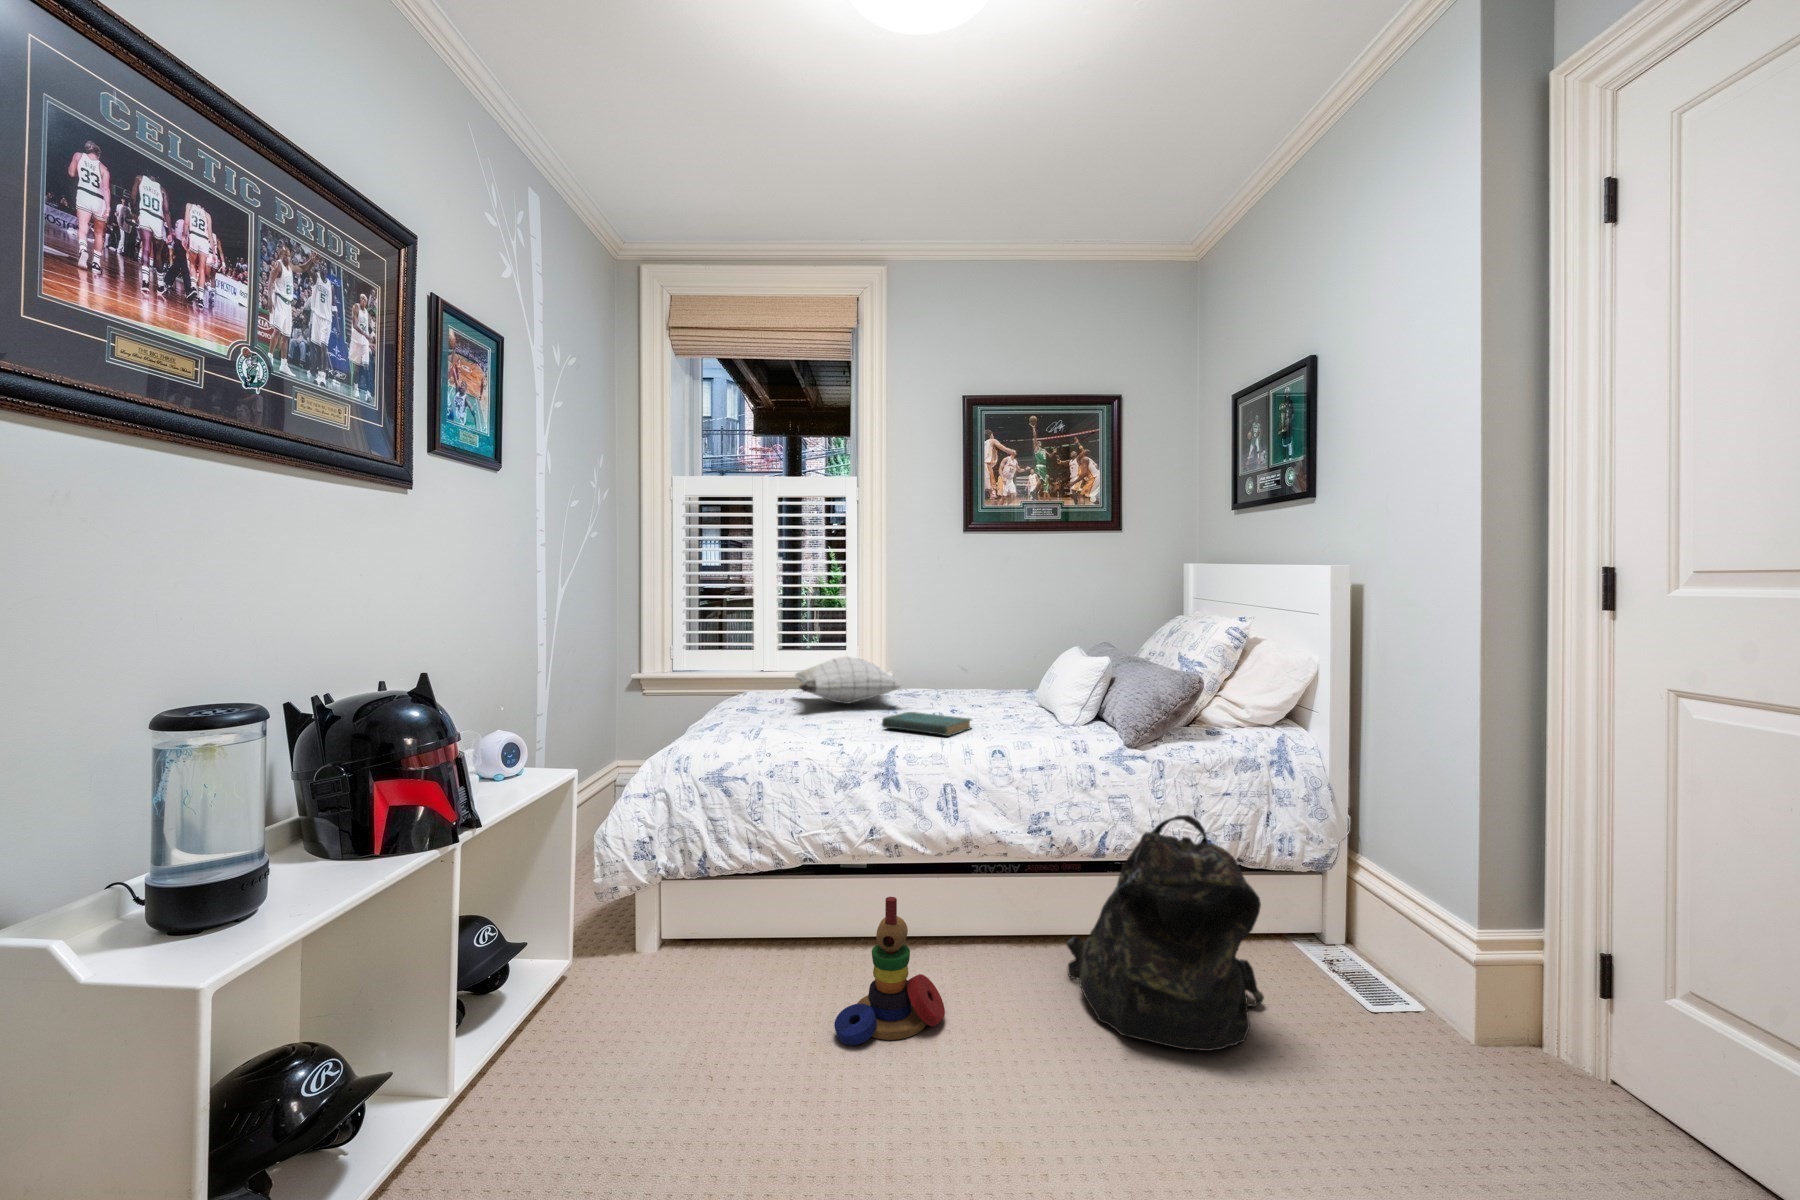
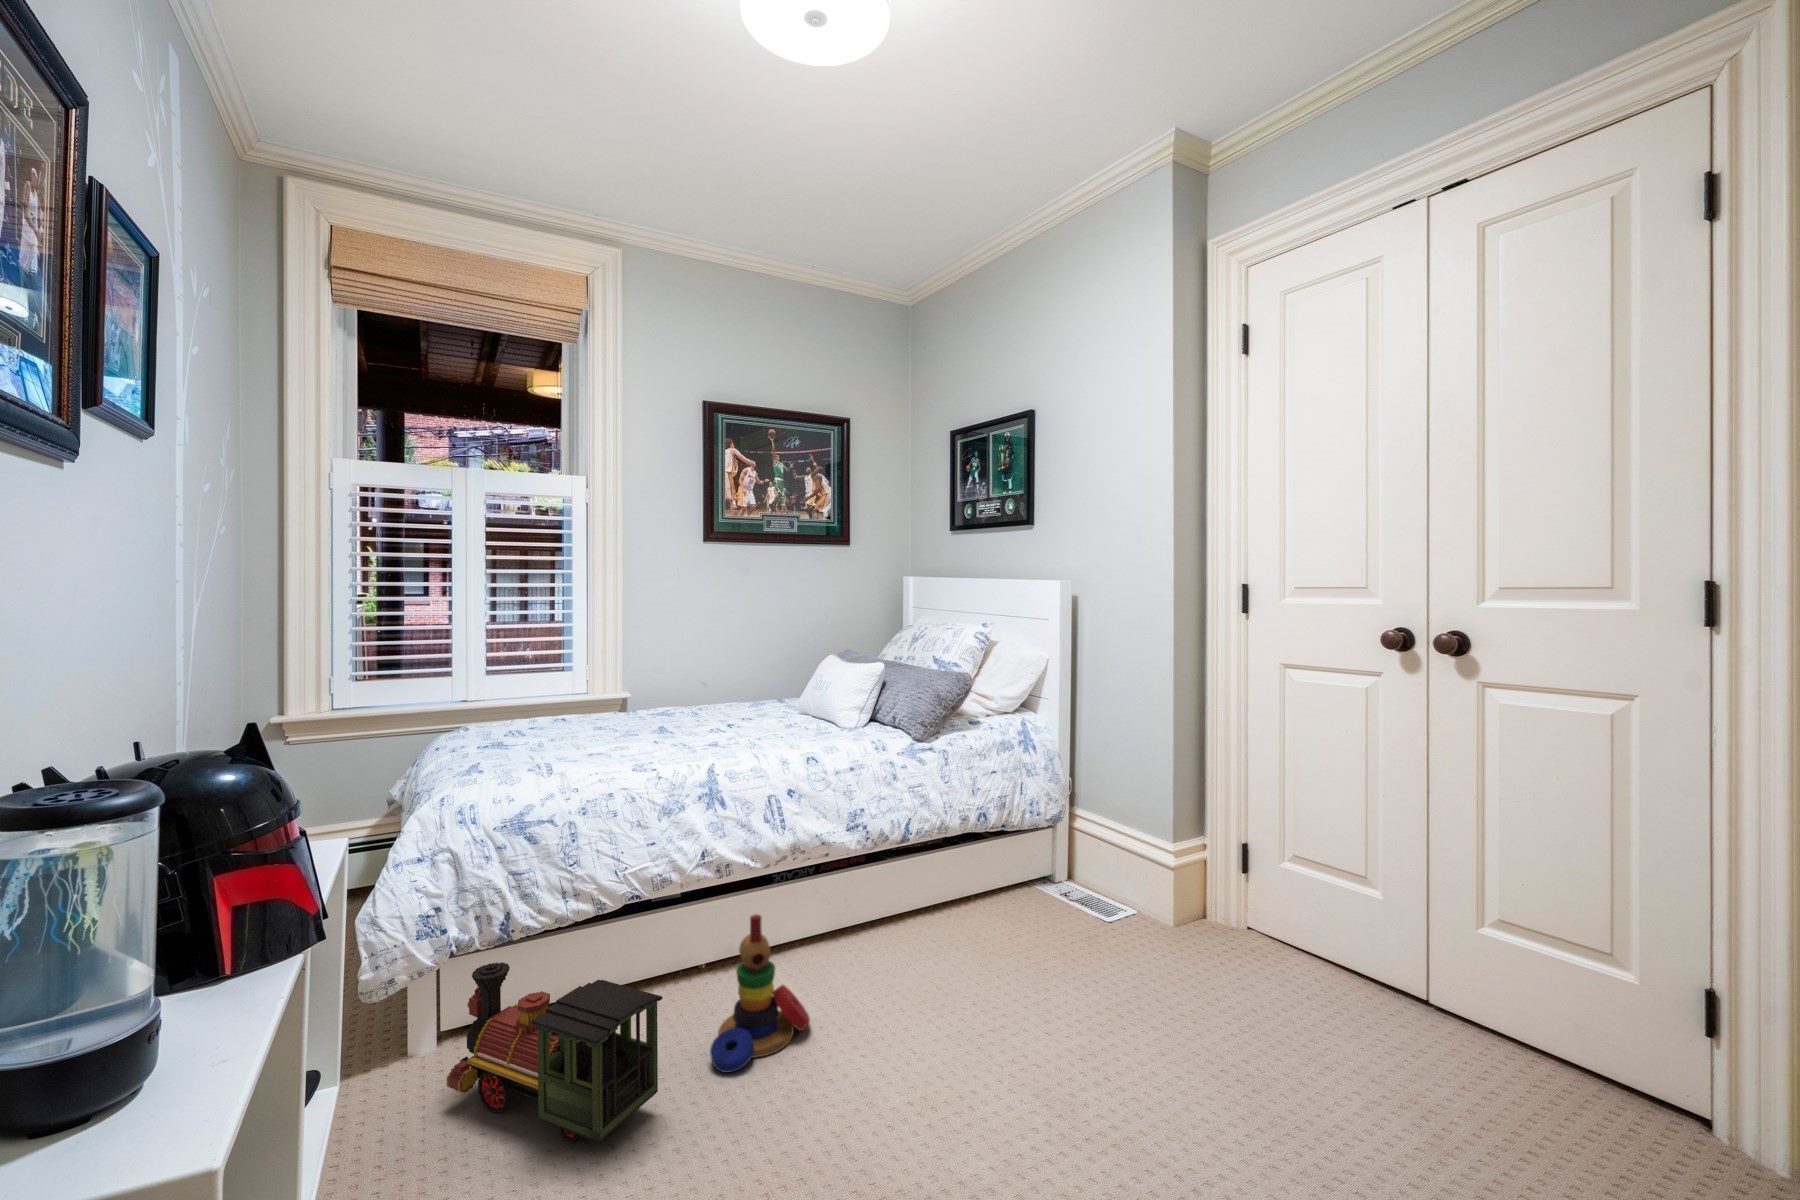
pillow: present [795,656,902,704] -> none [534,676,676,727]
book: present [882,712,972,736] -> none [681,729,770,750]
backpack: present [1067,815,1264,1051] -> none [889,794,1053,992]
toy train: none [630,891,776,1069] -> present [447,962,663,1143]

